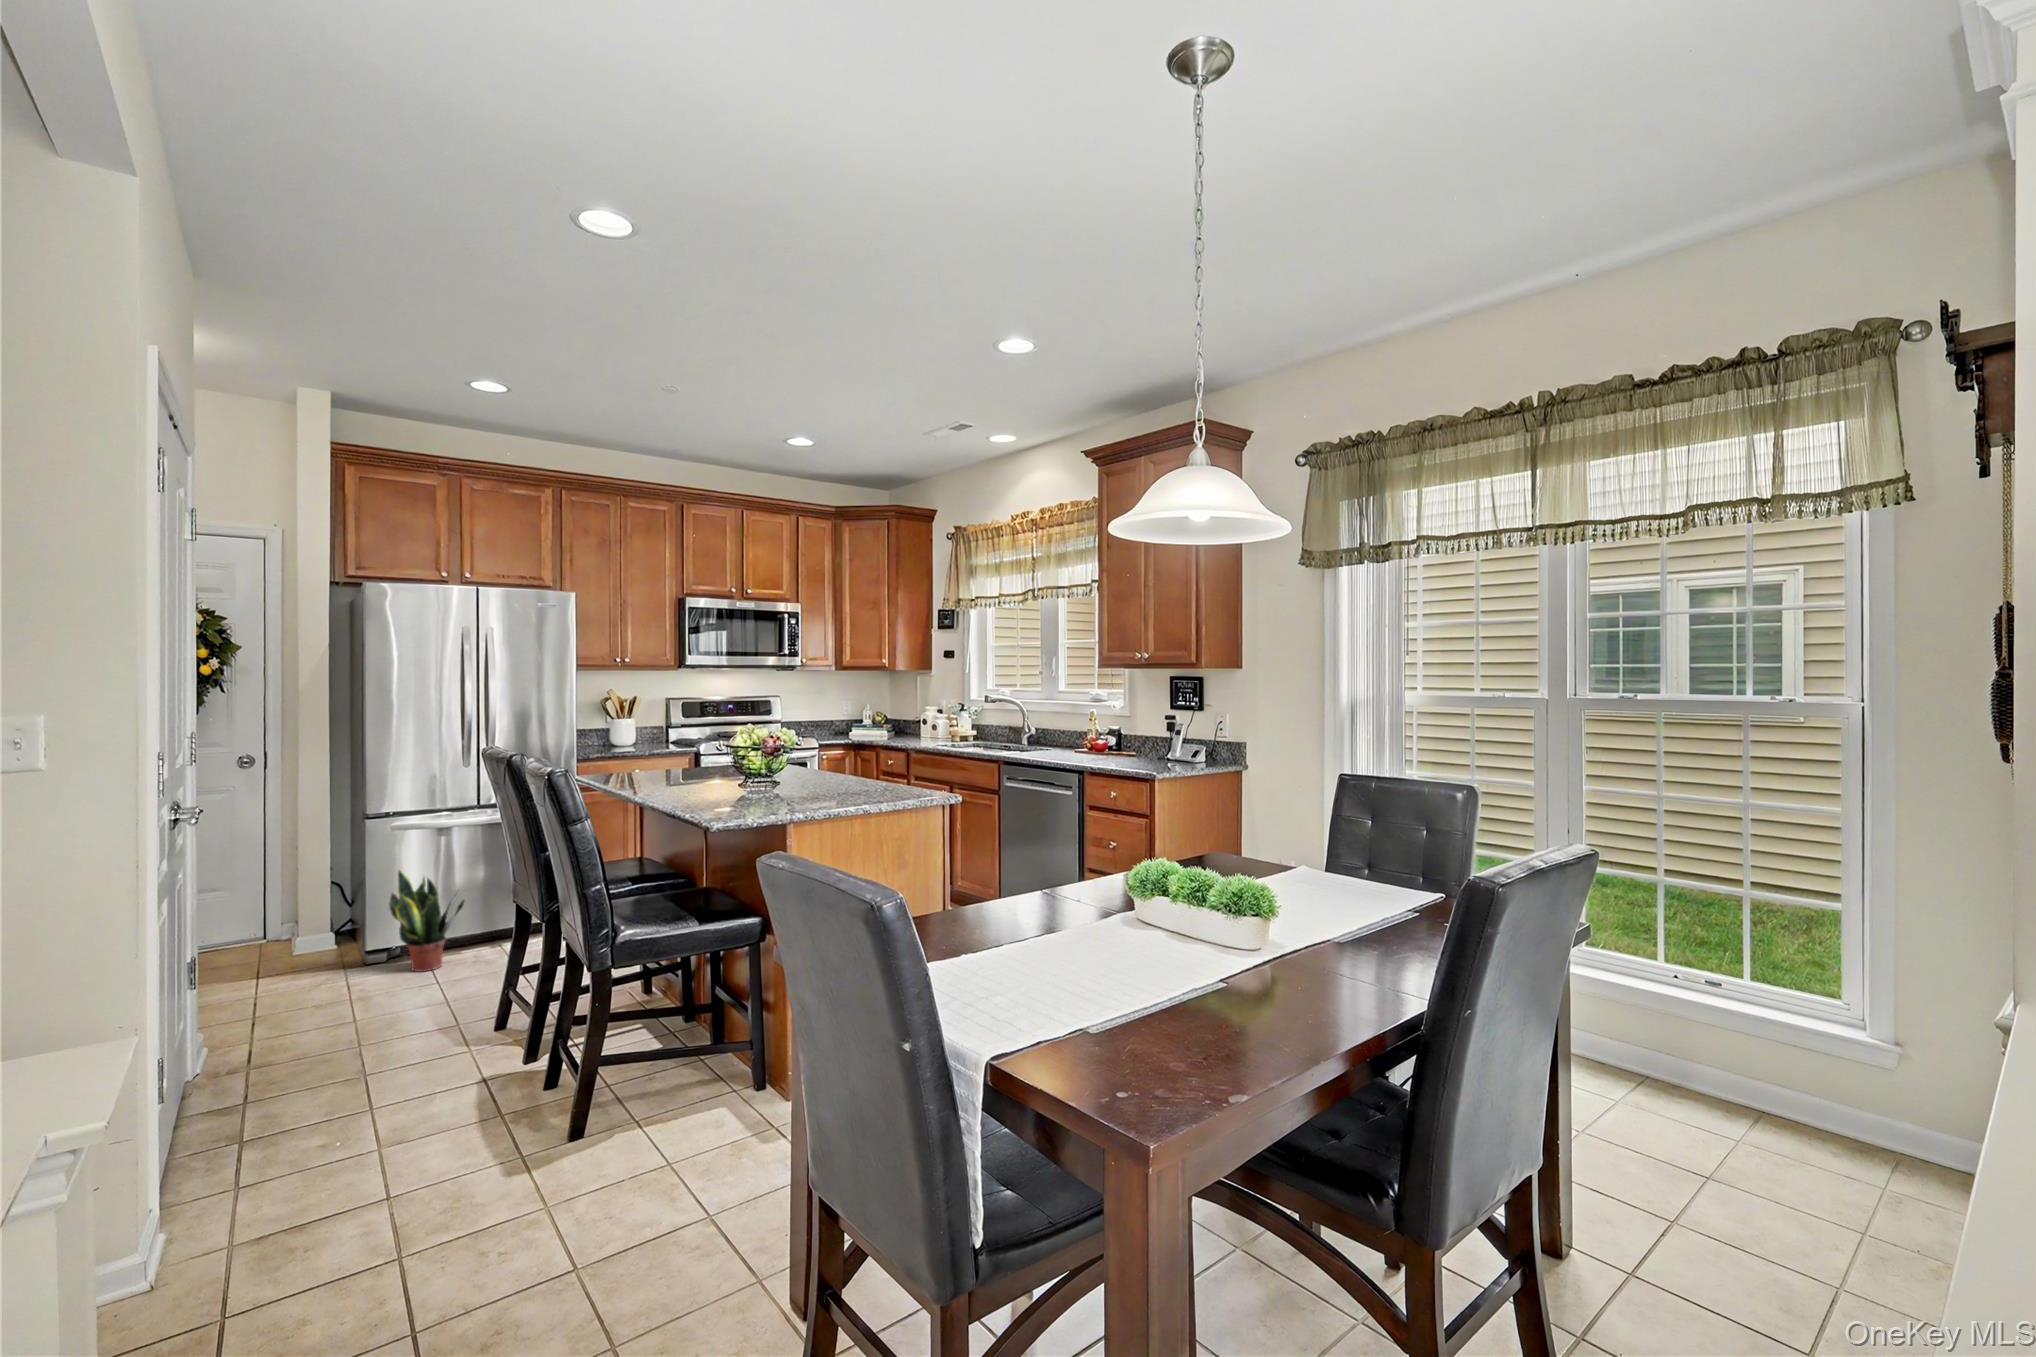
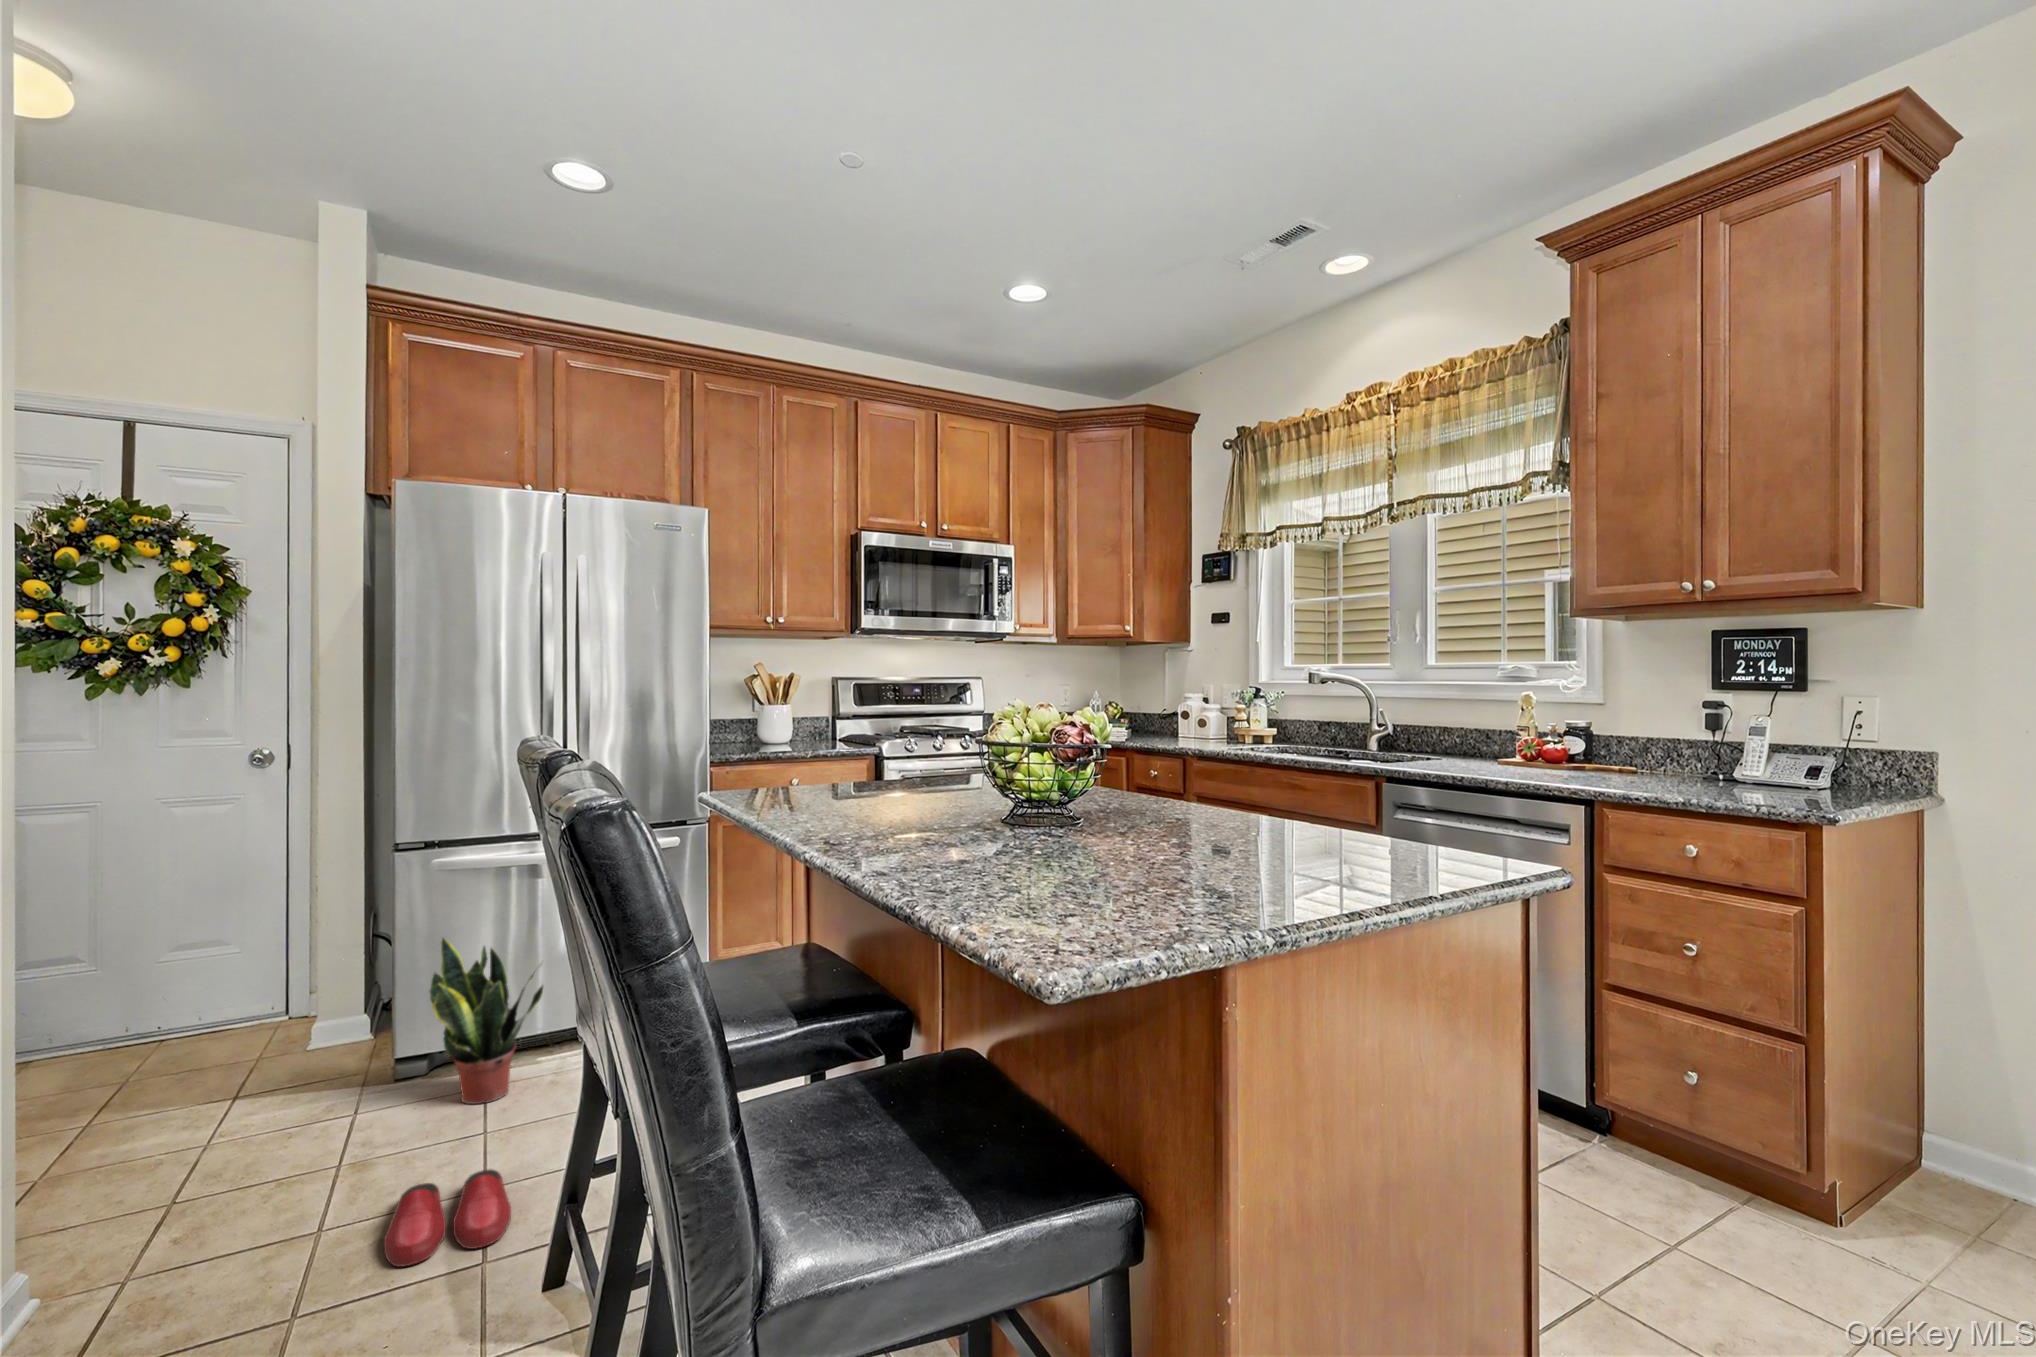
slippers: none [388,991,459,1030] -> present [384,1169,511,1267]

